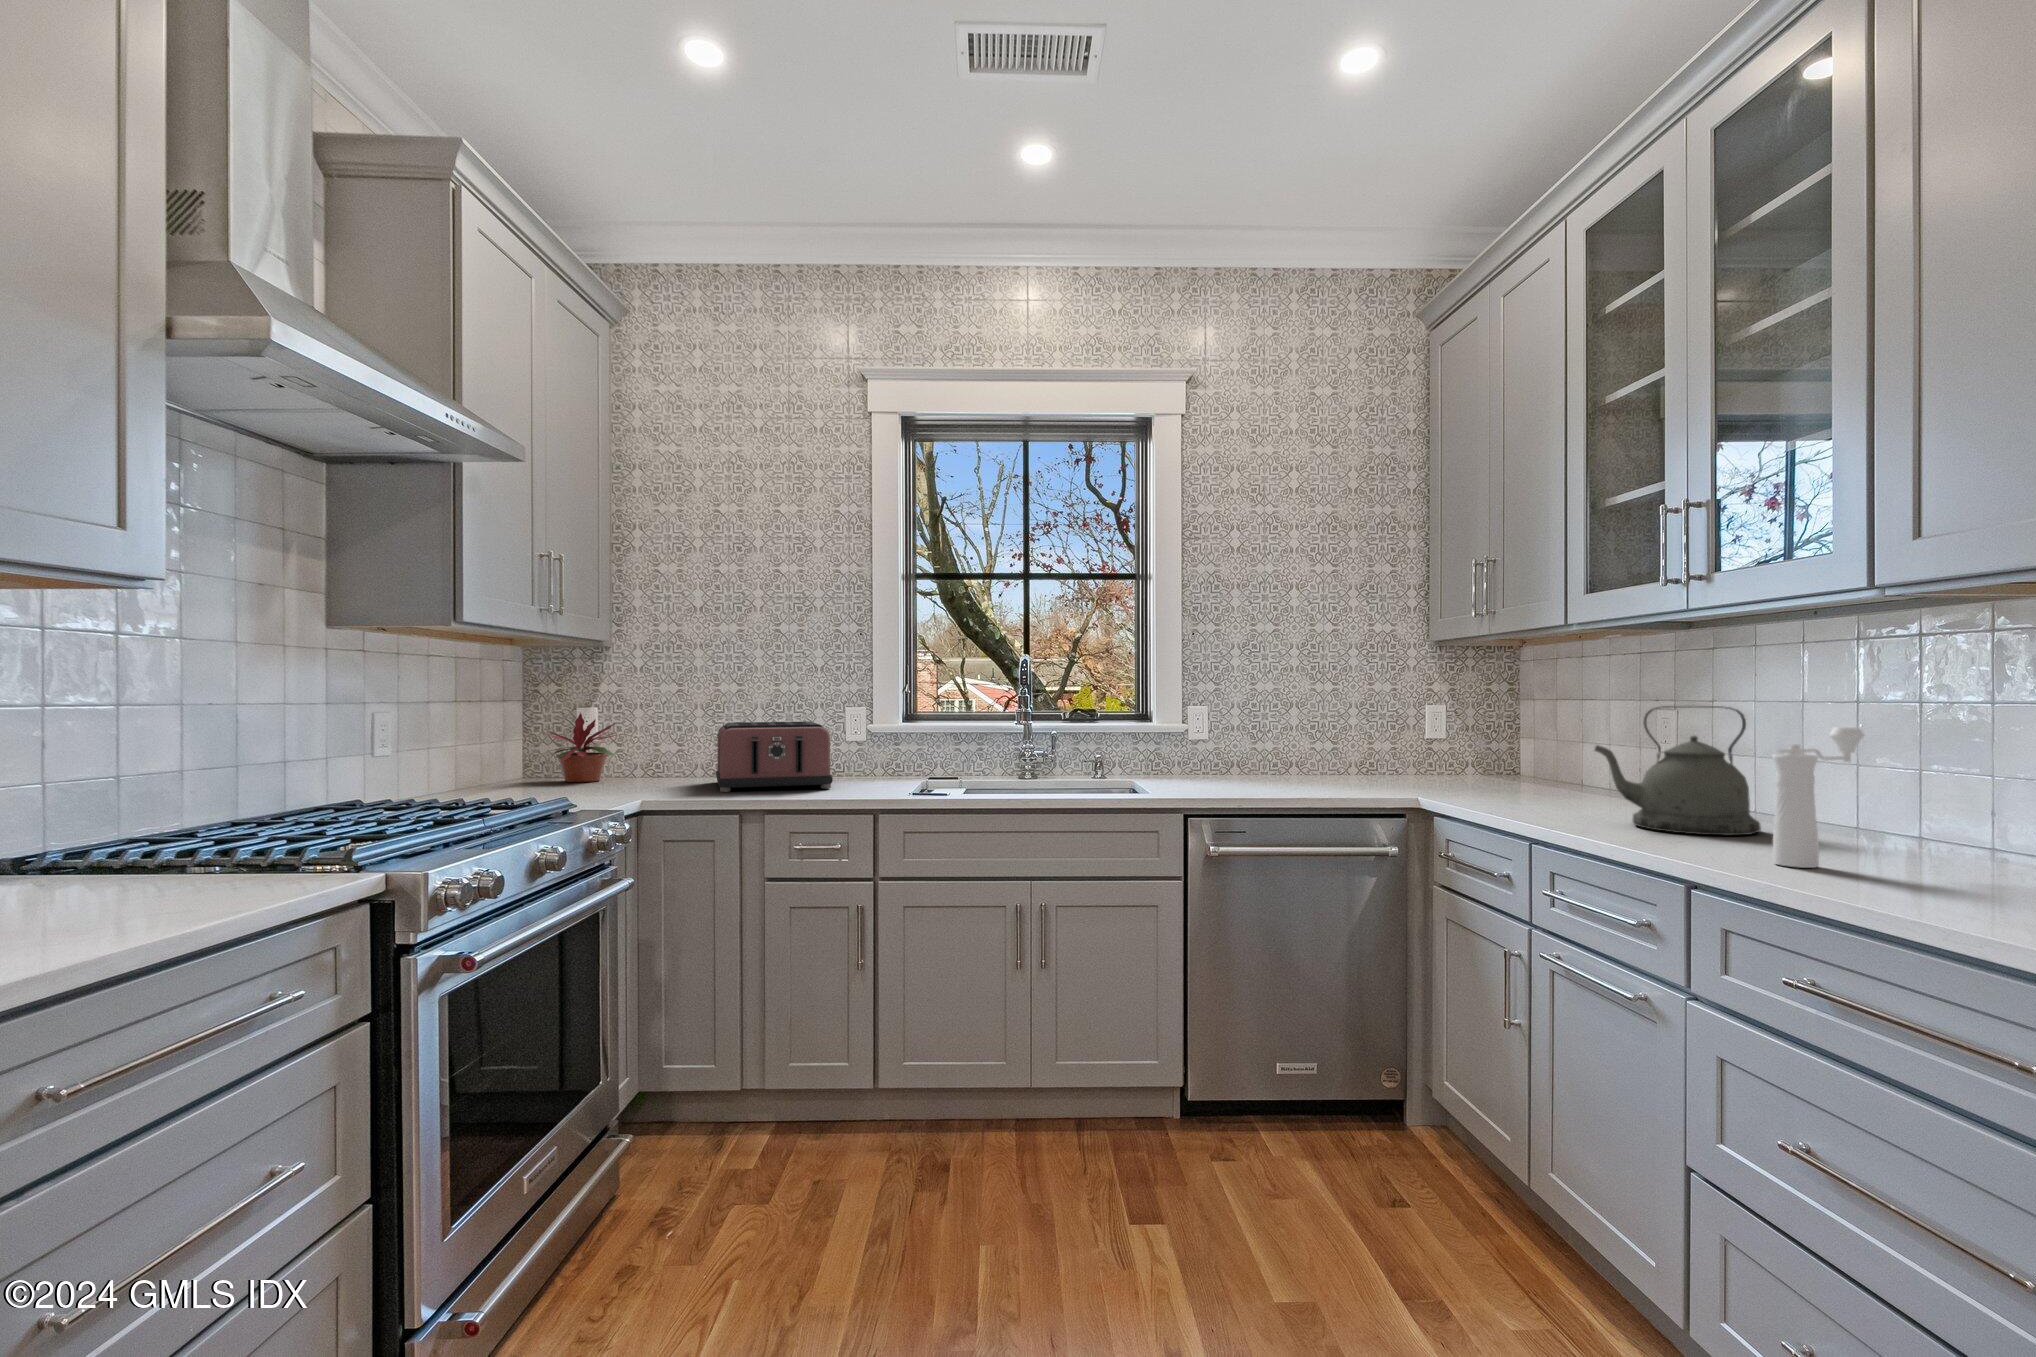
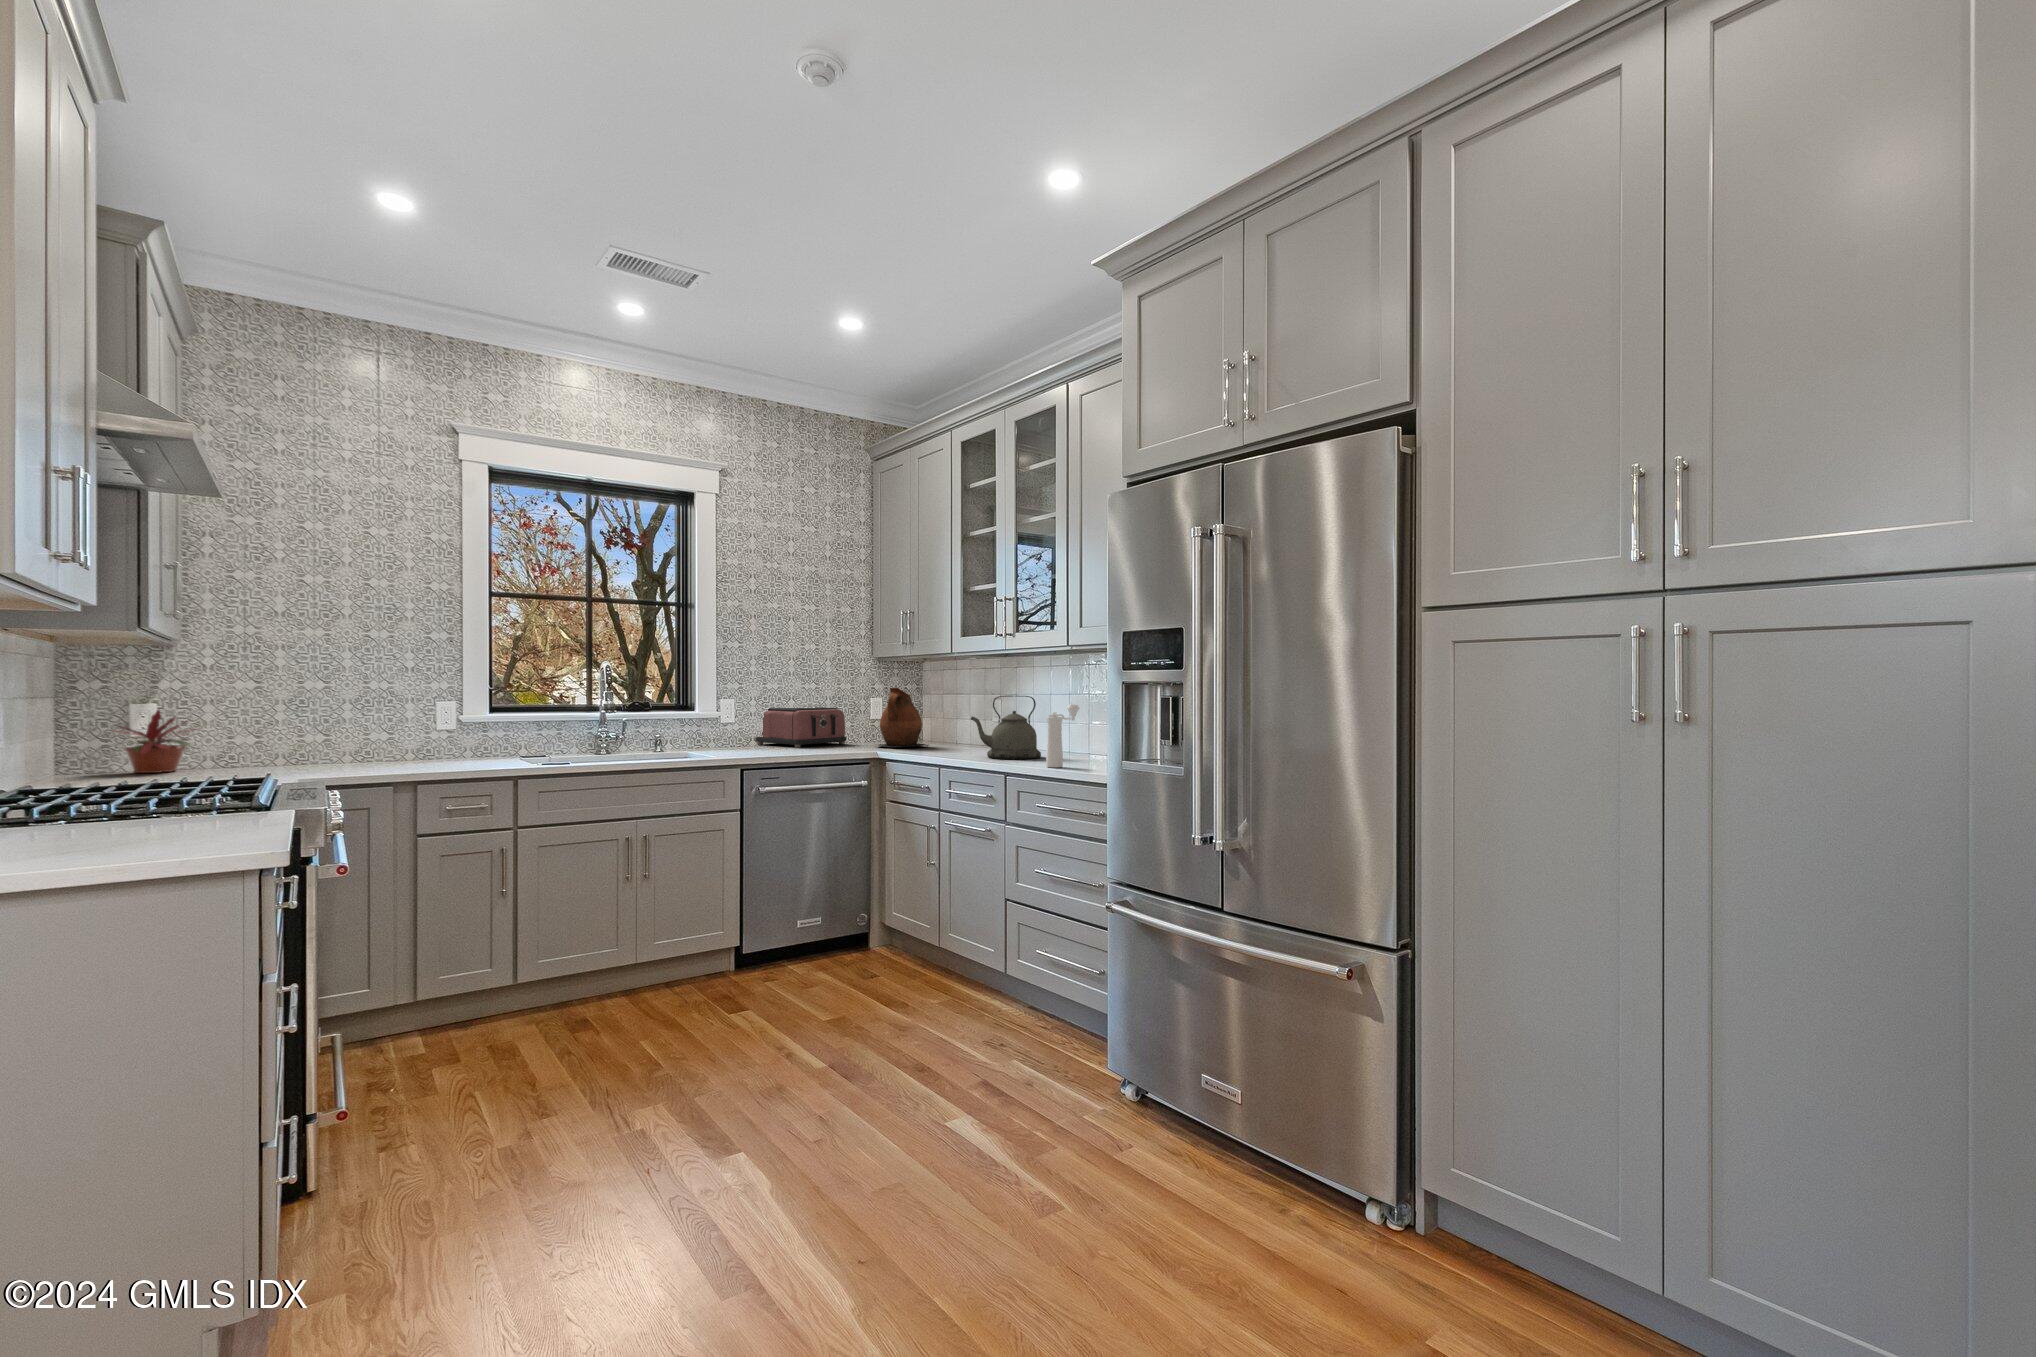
ceramic pitcher: none [1423,691,1525,793] -> present [878,688,929,747]
toaster: present [716,721,833,792] -> present [755,707,846,747]

